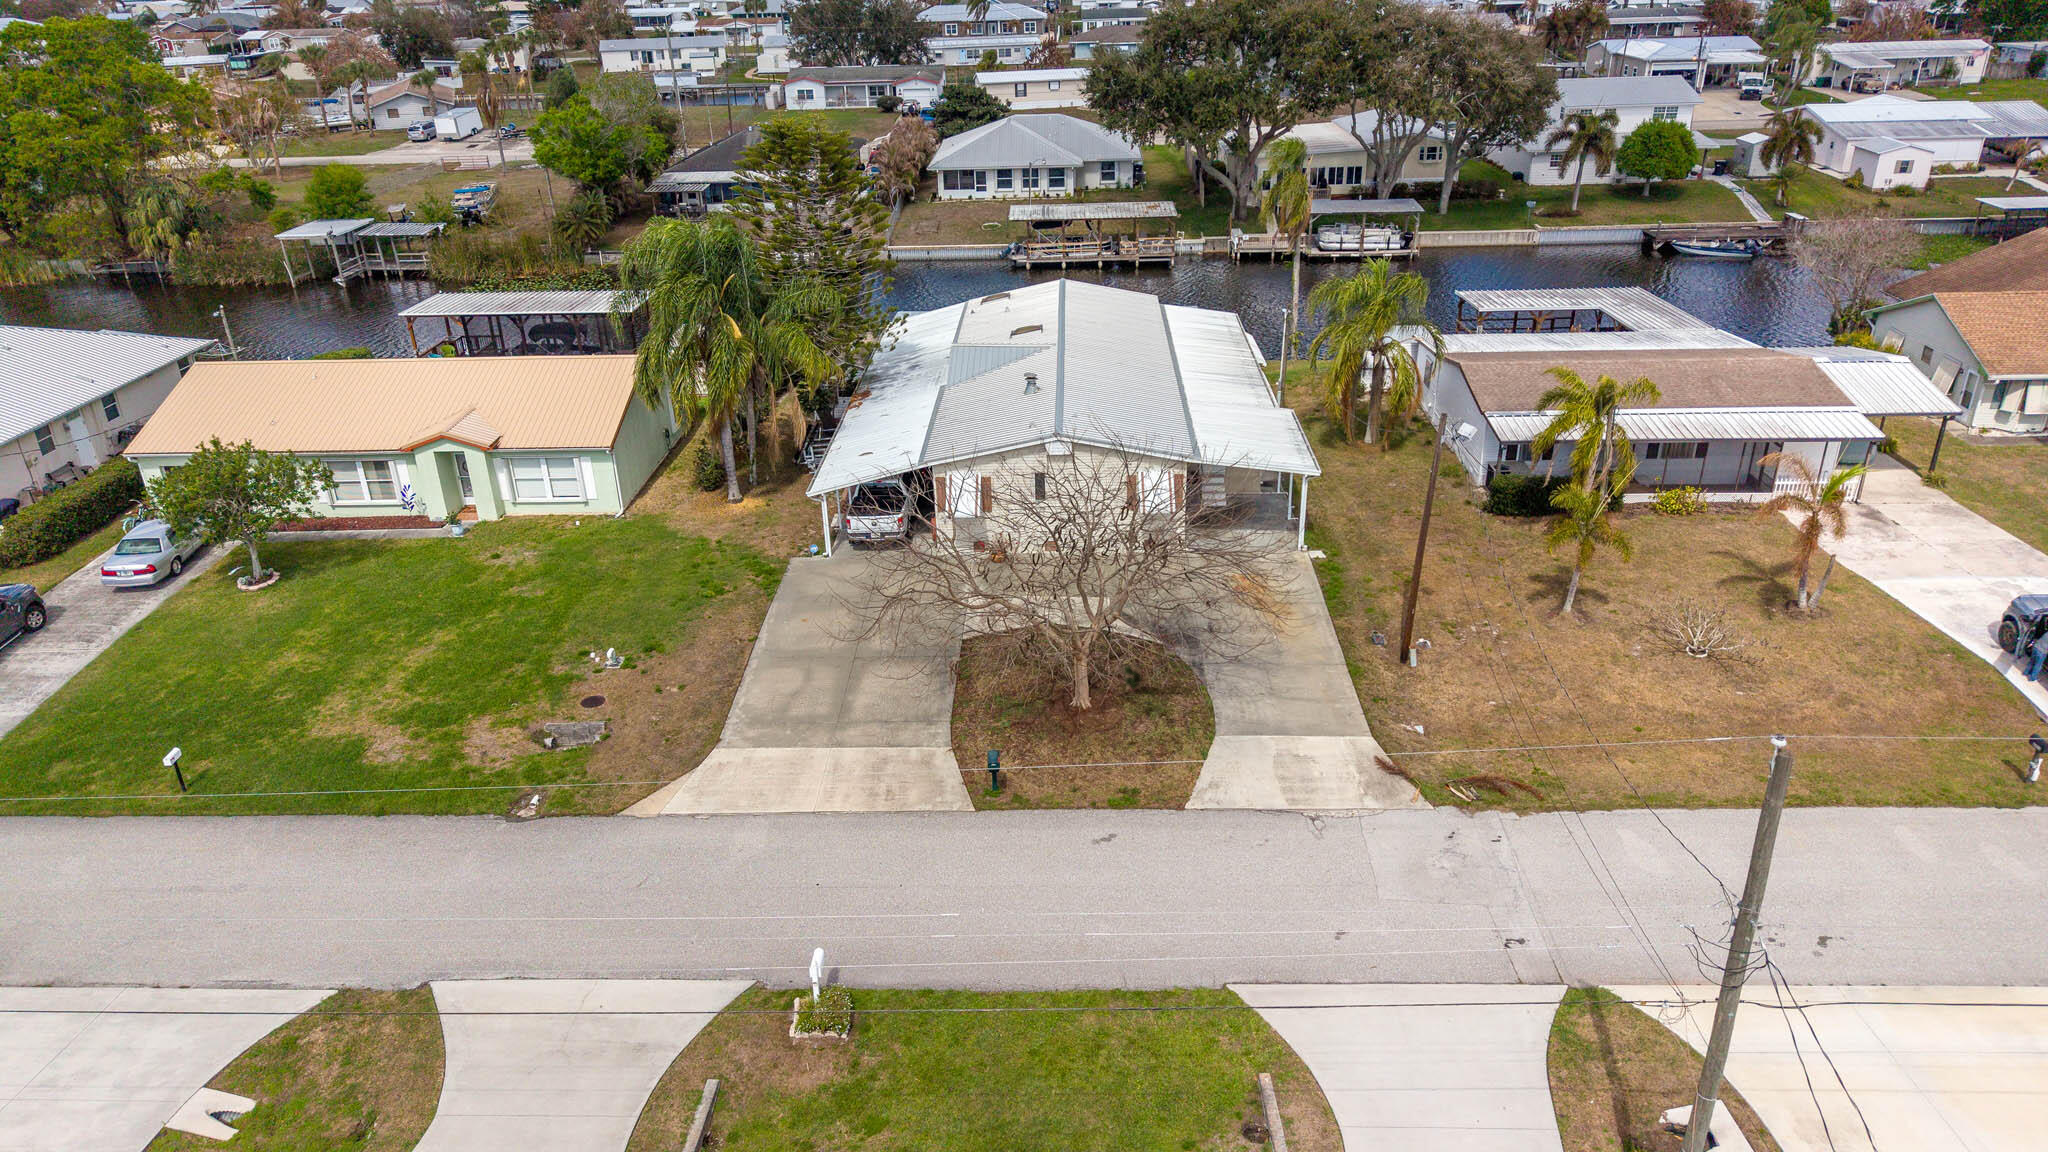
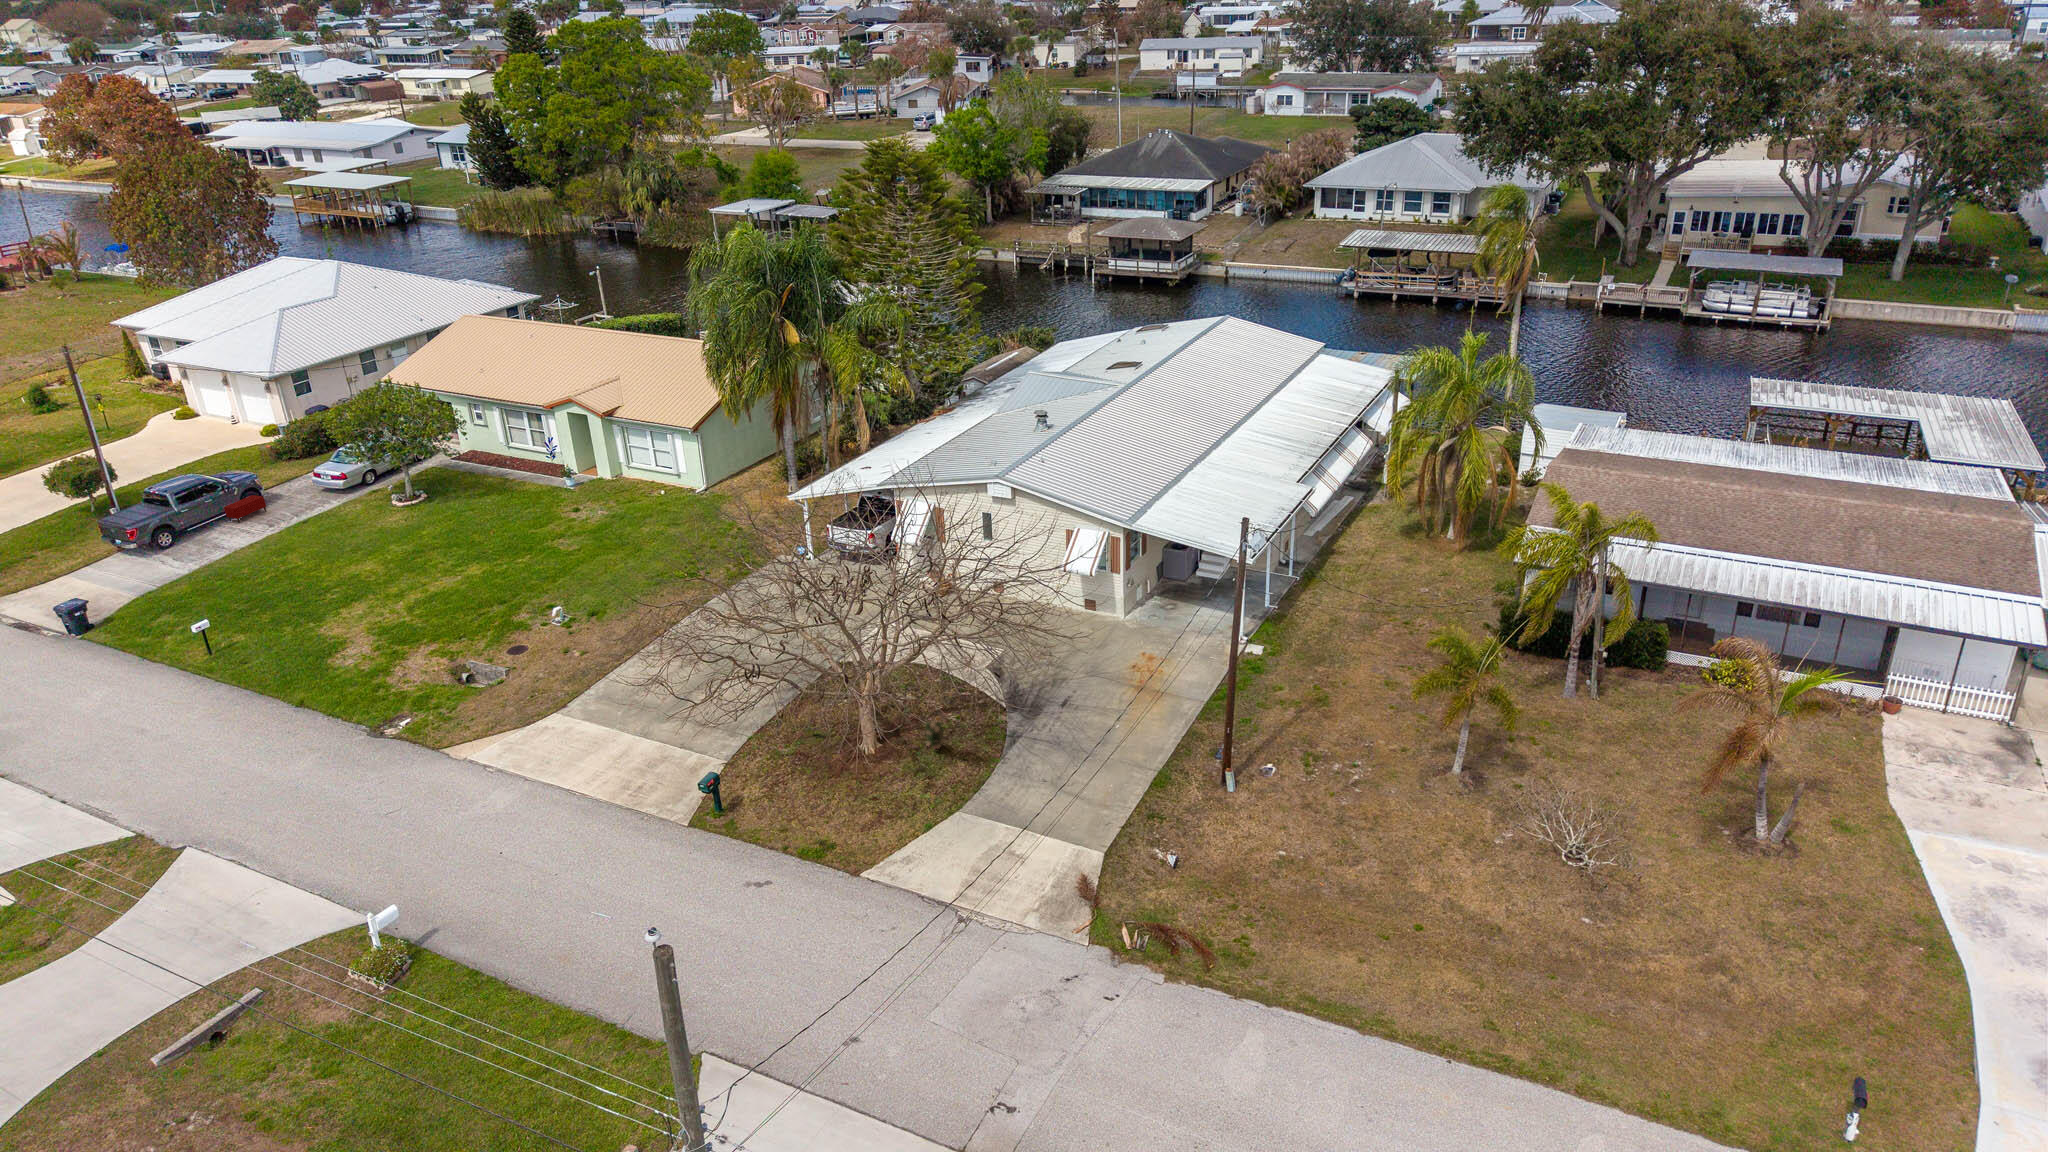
bench: none [10,608,62,646] -> present [224,495,266,523]

